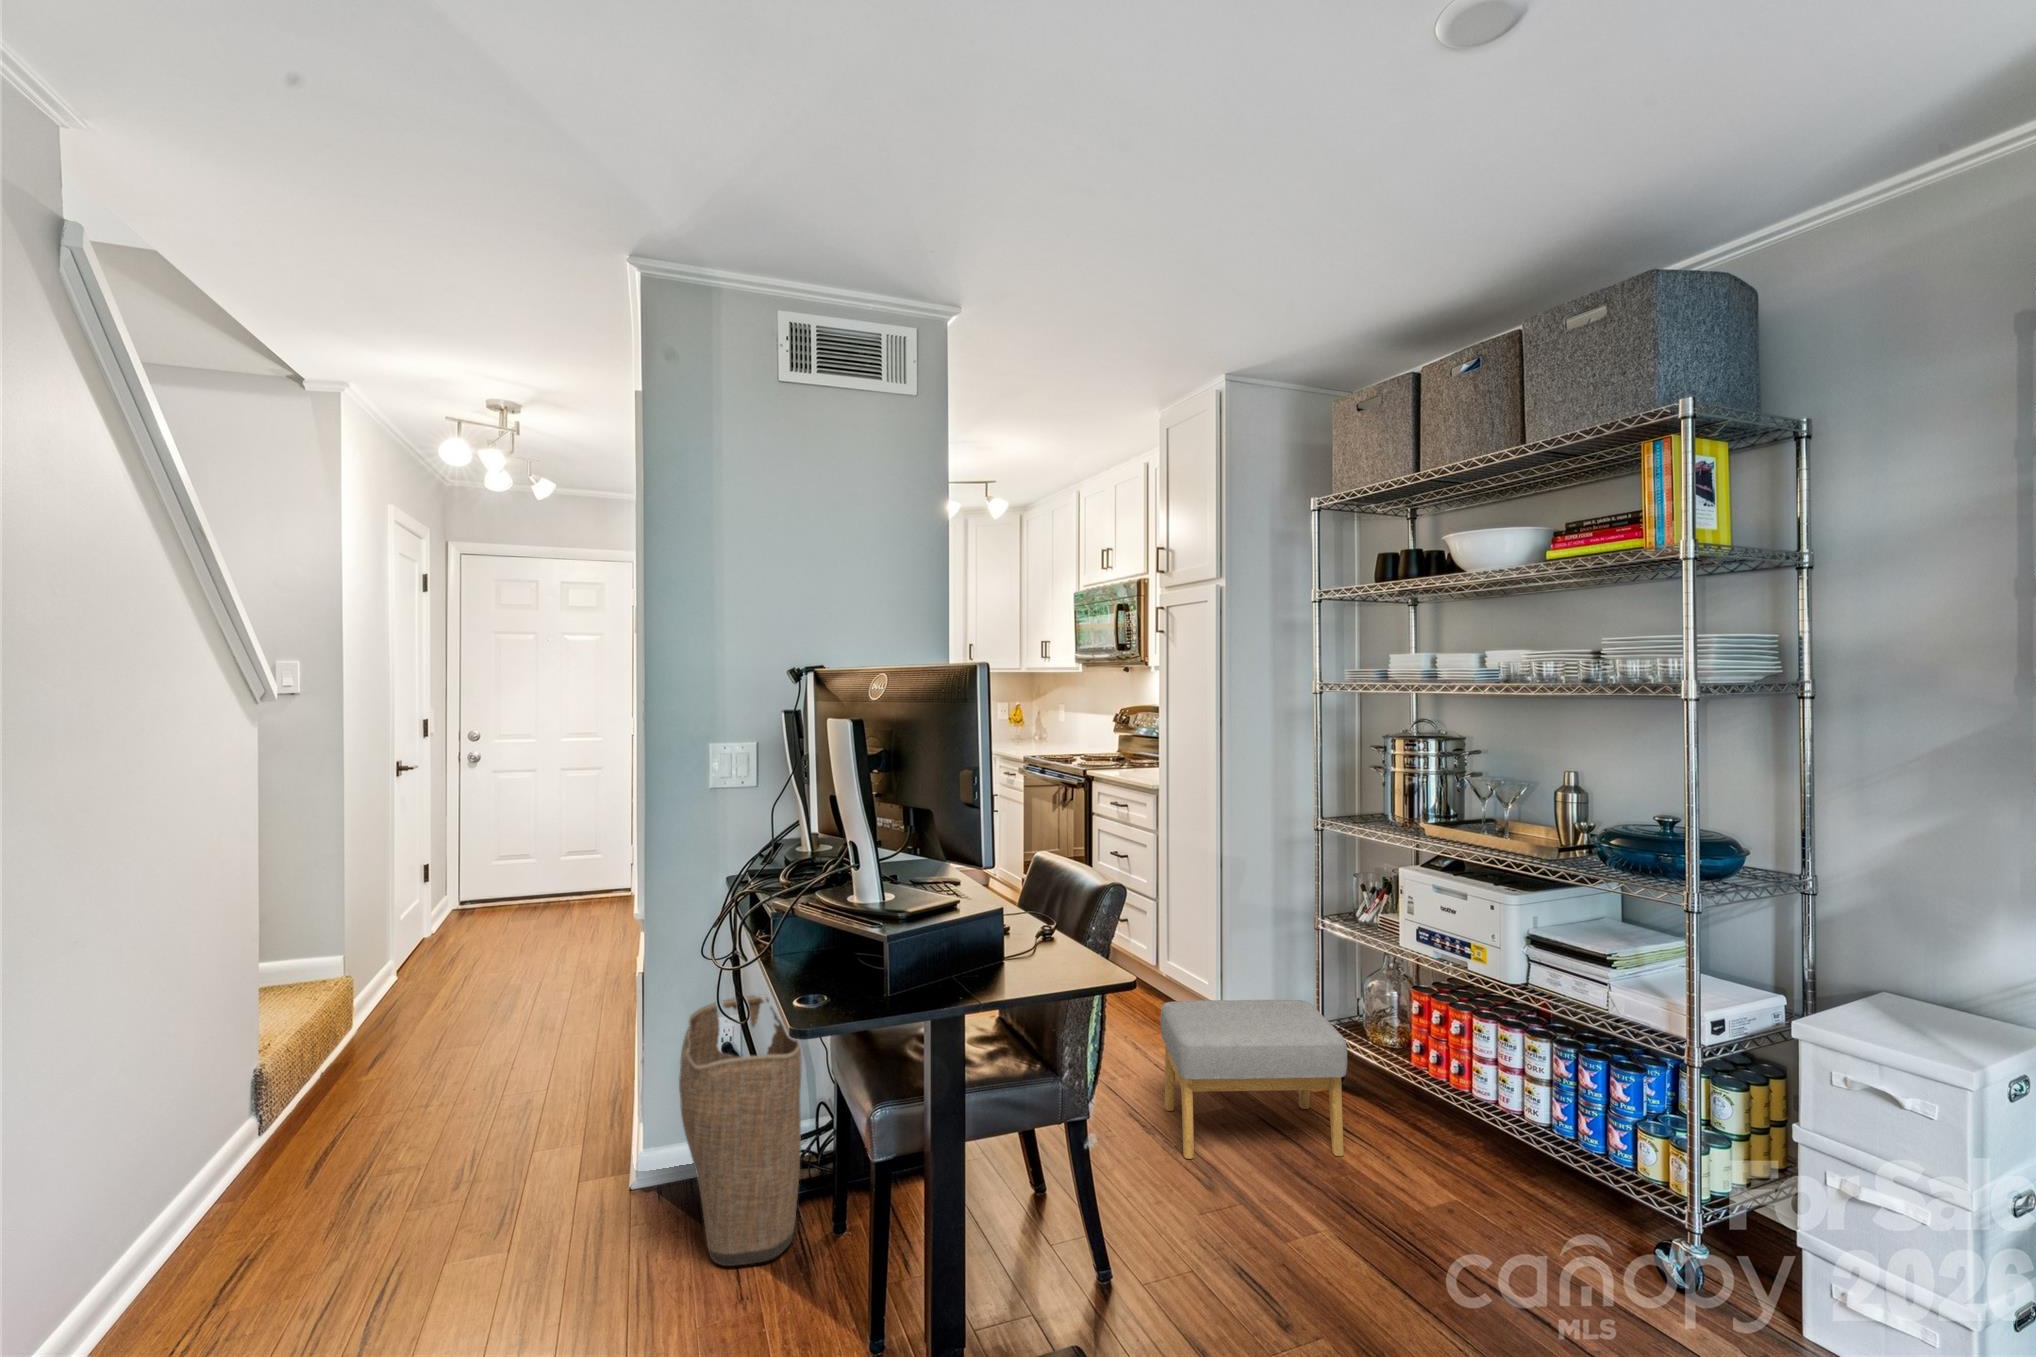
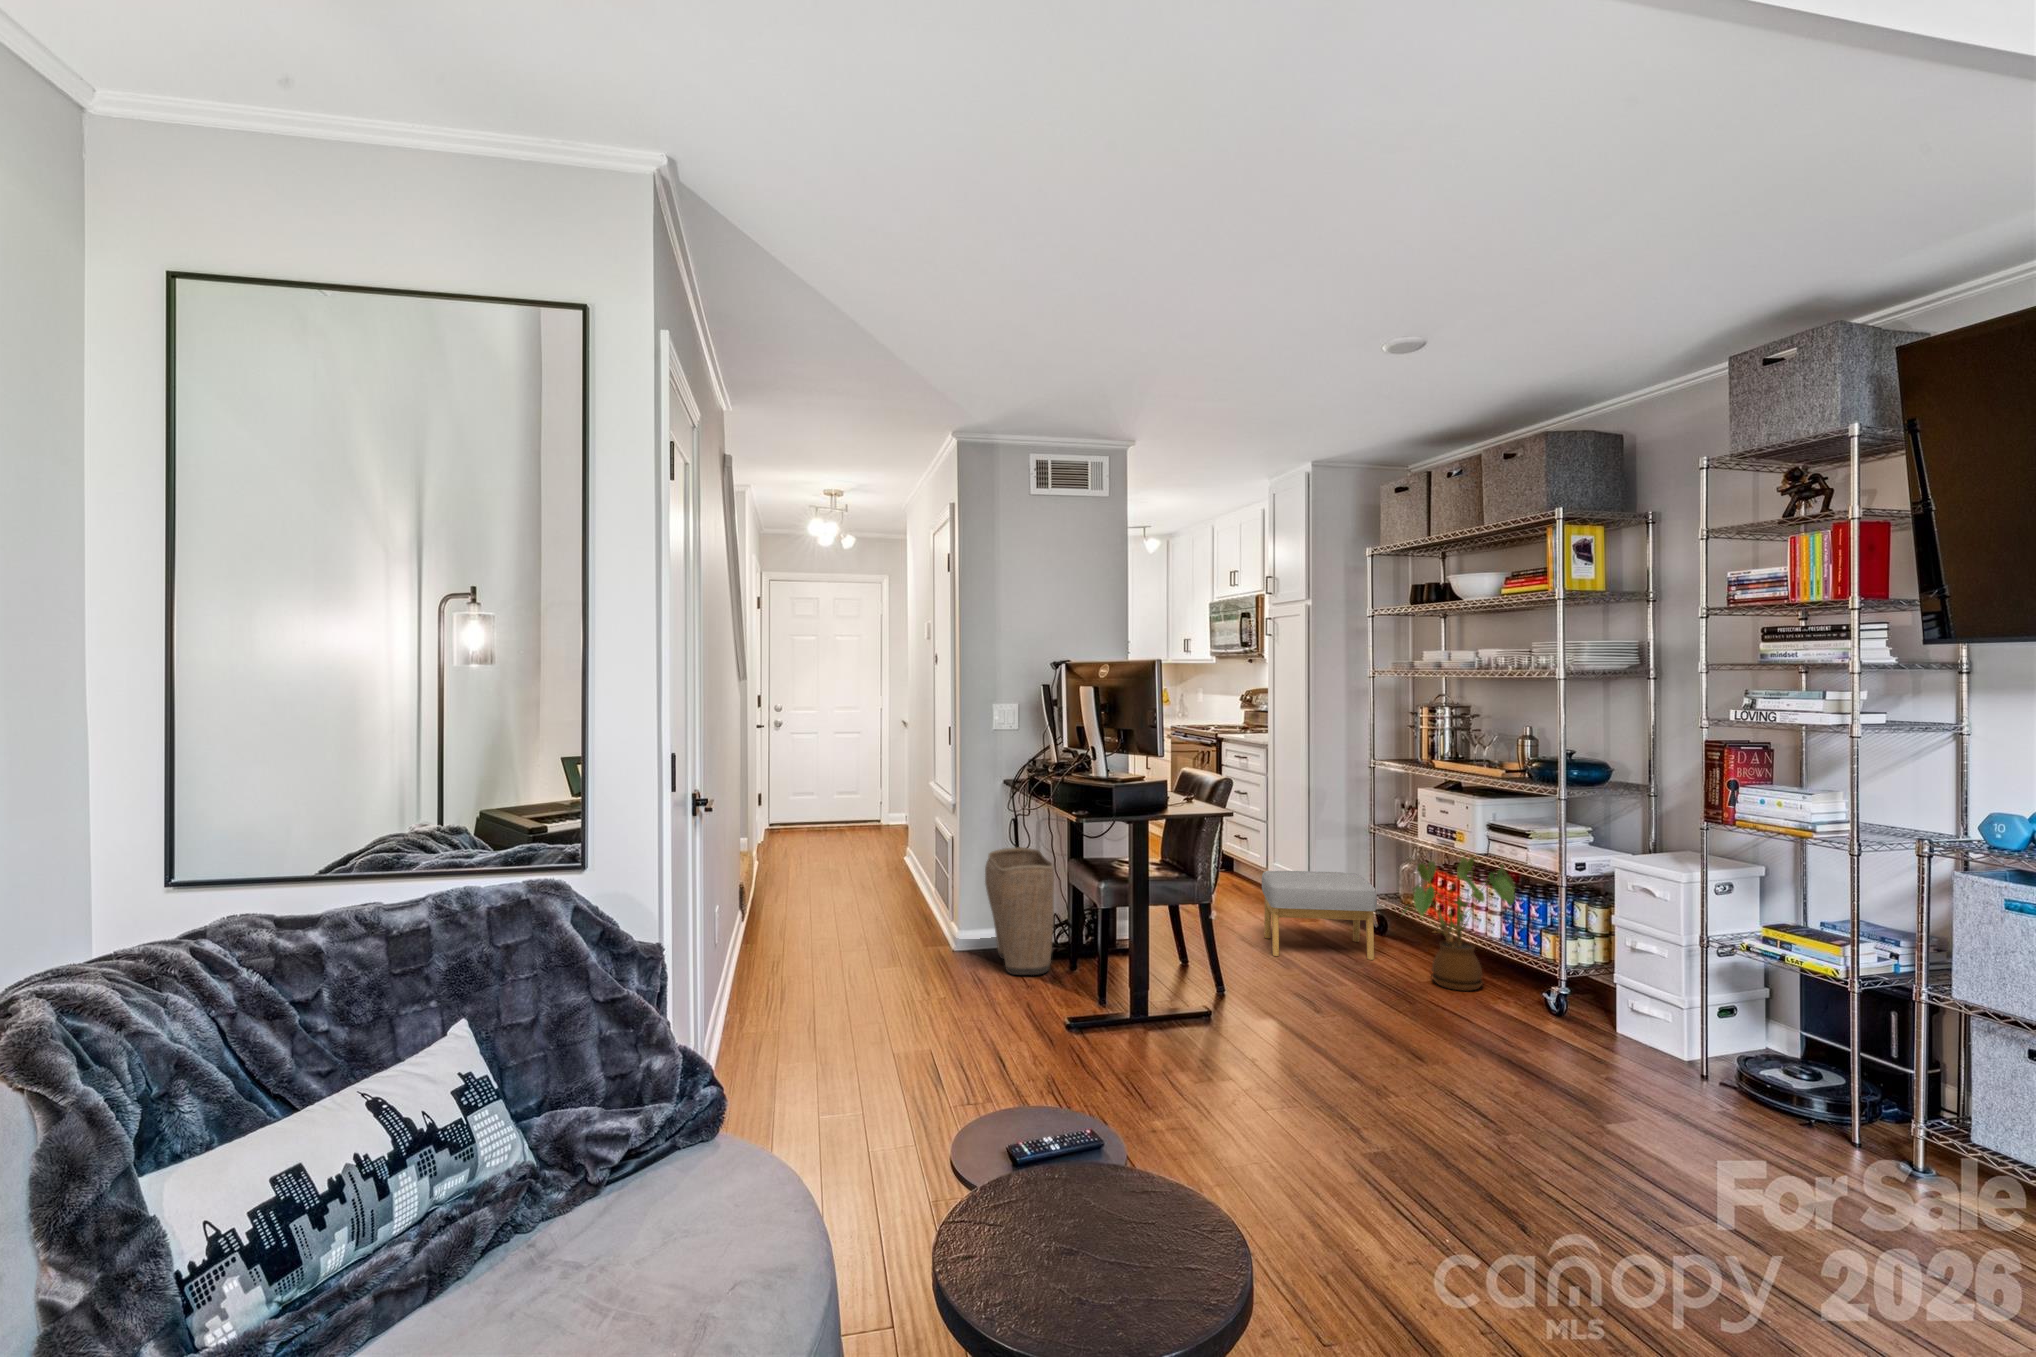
house plant: none [1399,996,1607,1235] -> present [1403,857,1515,991]

